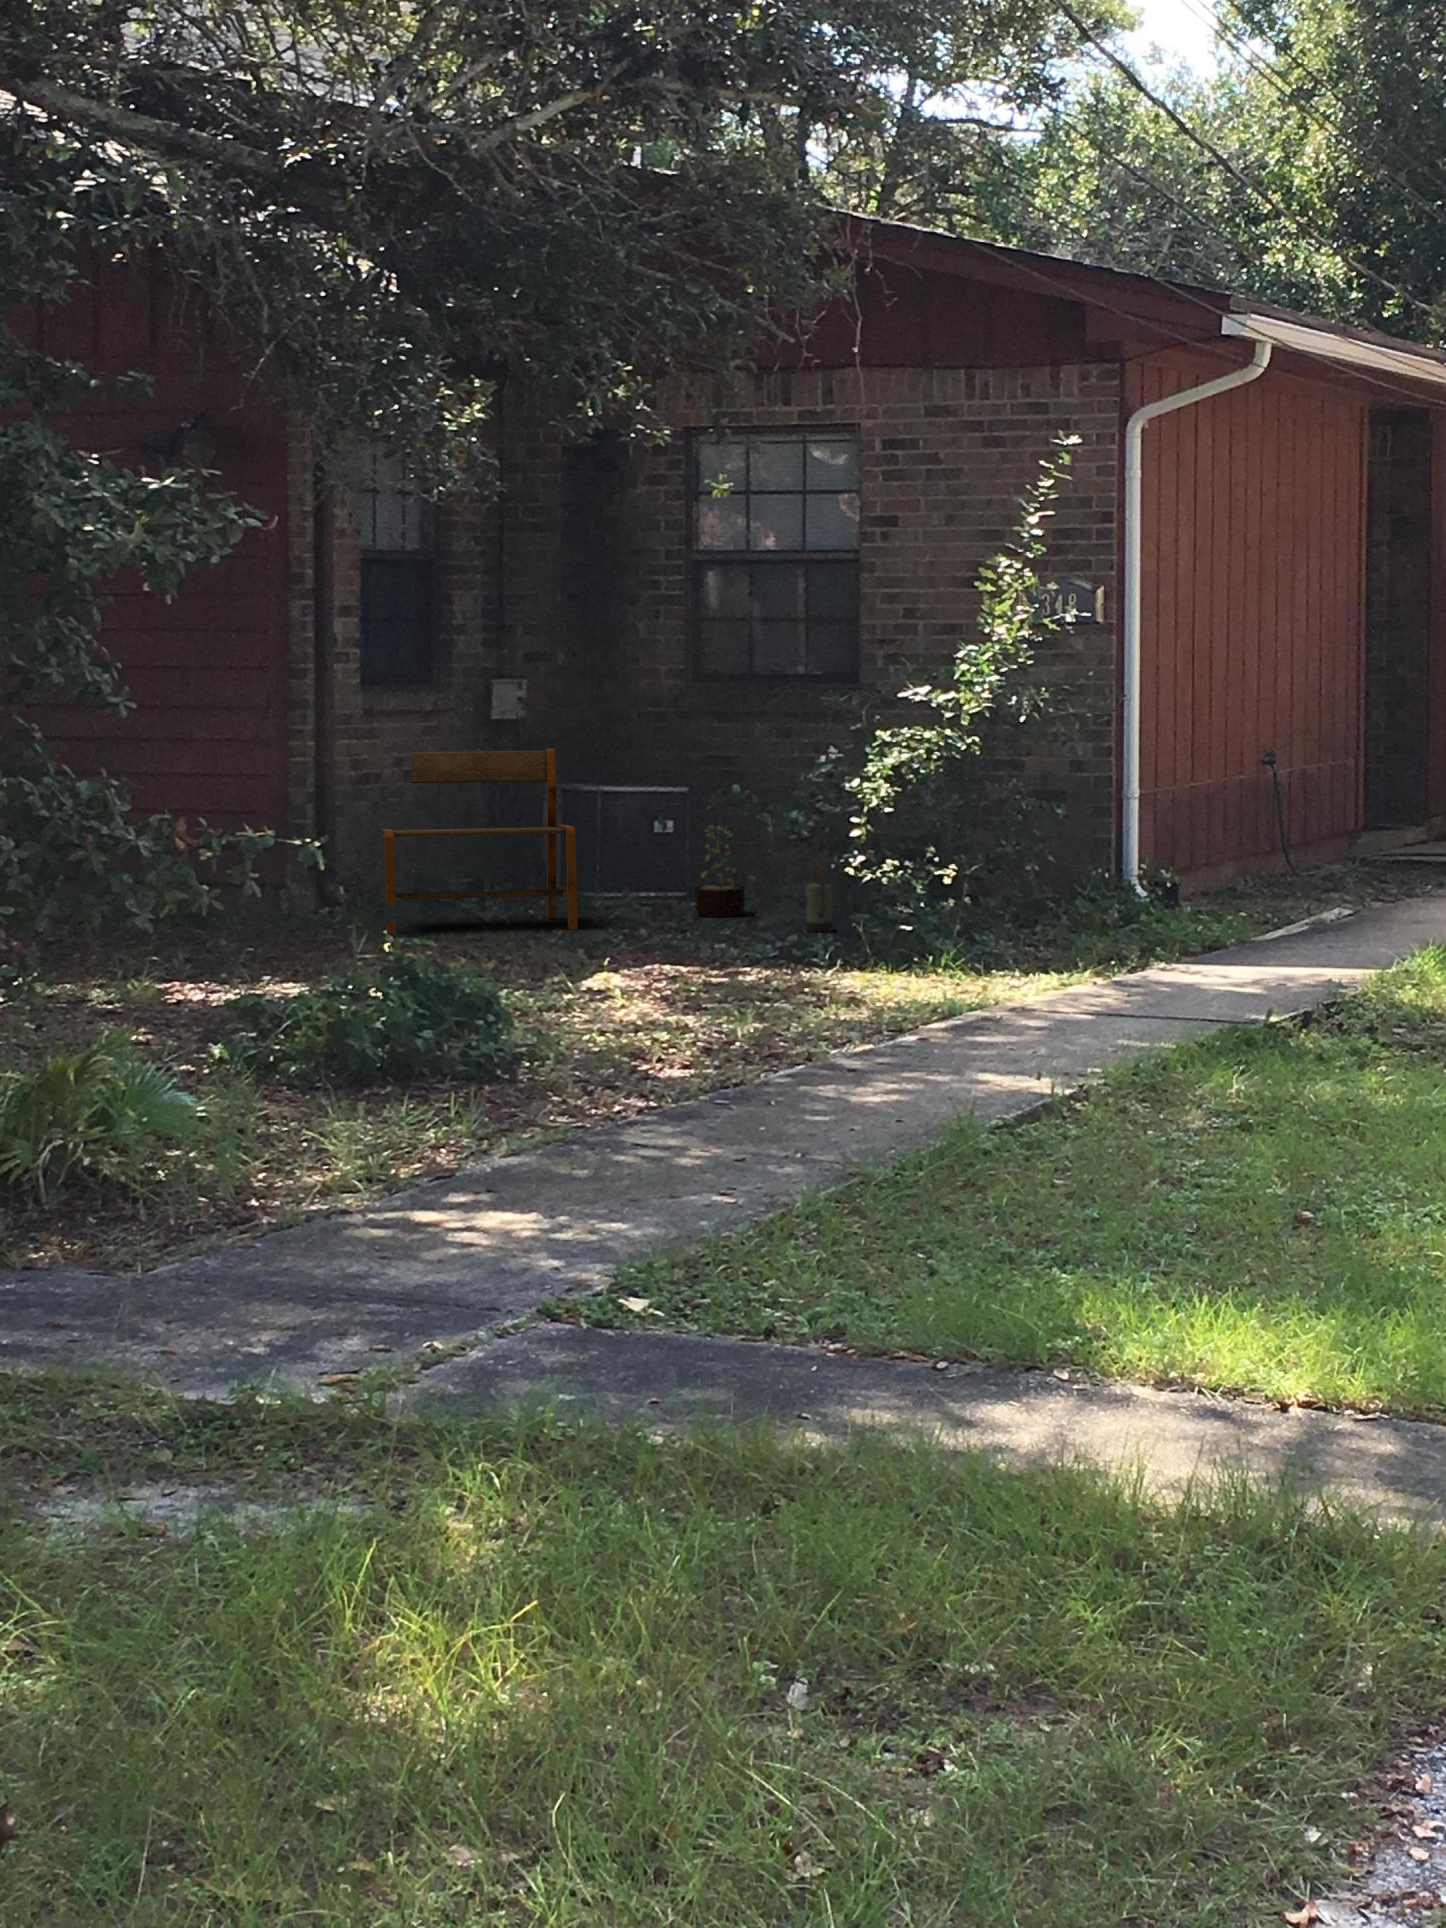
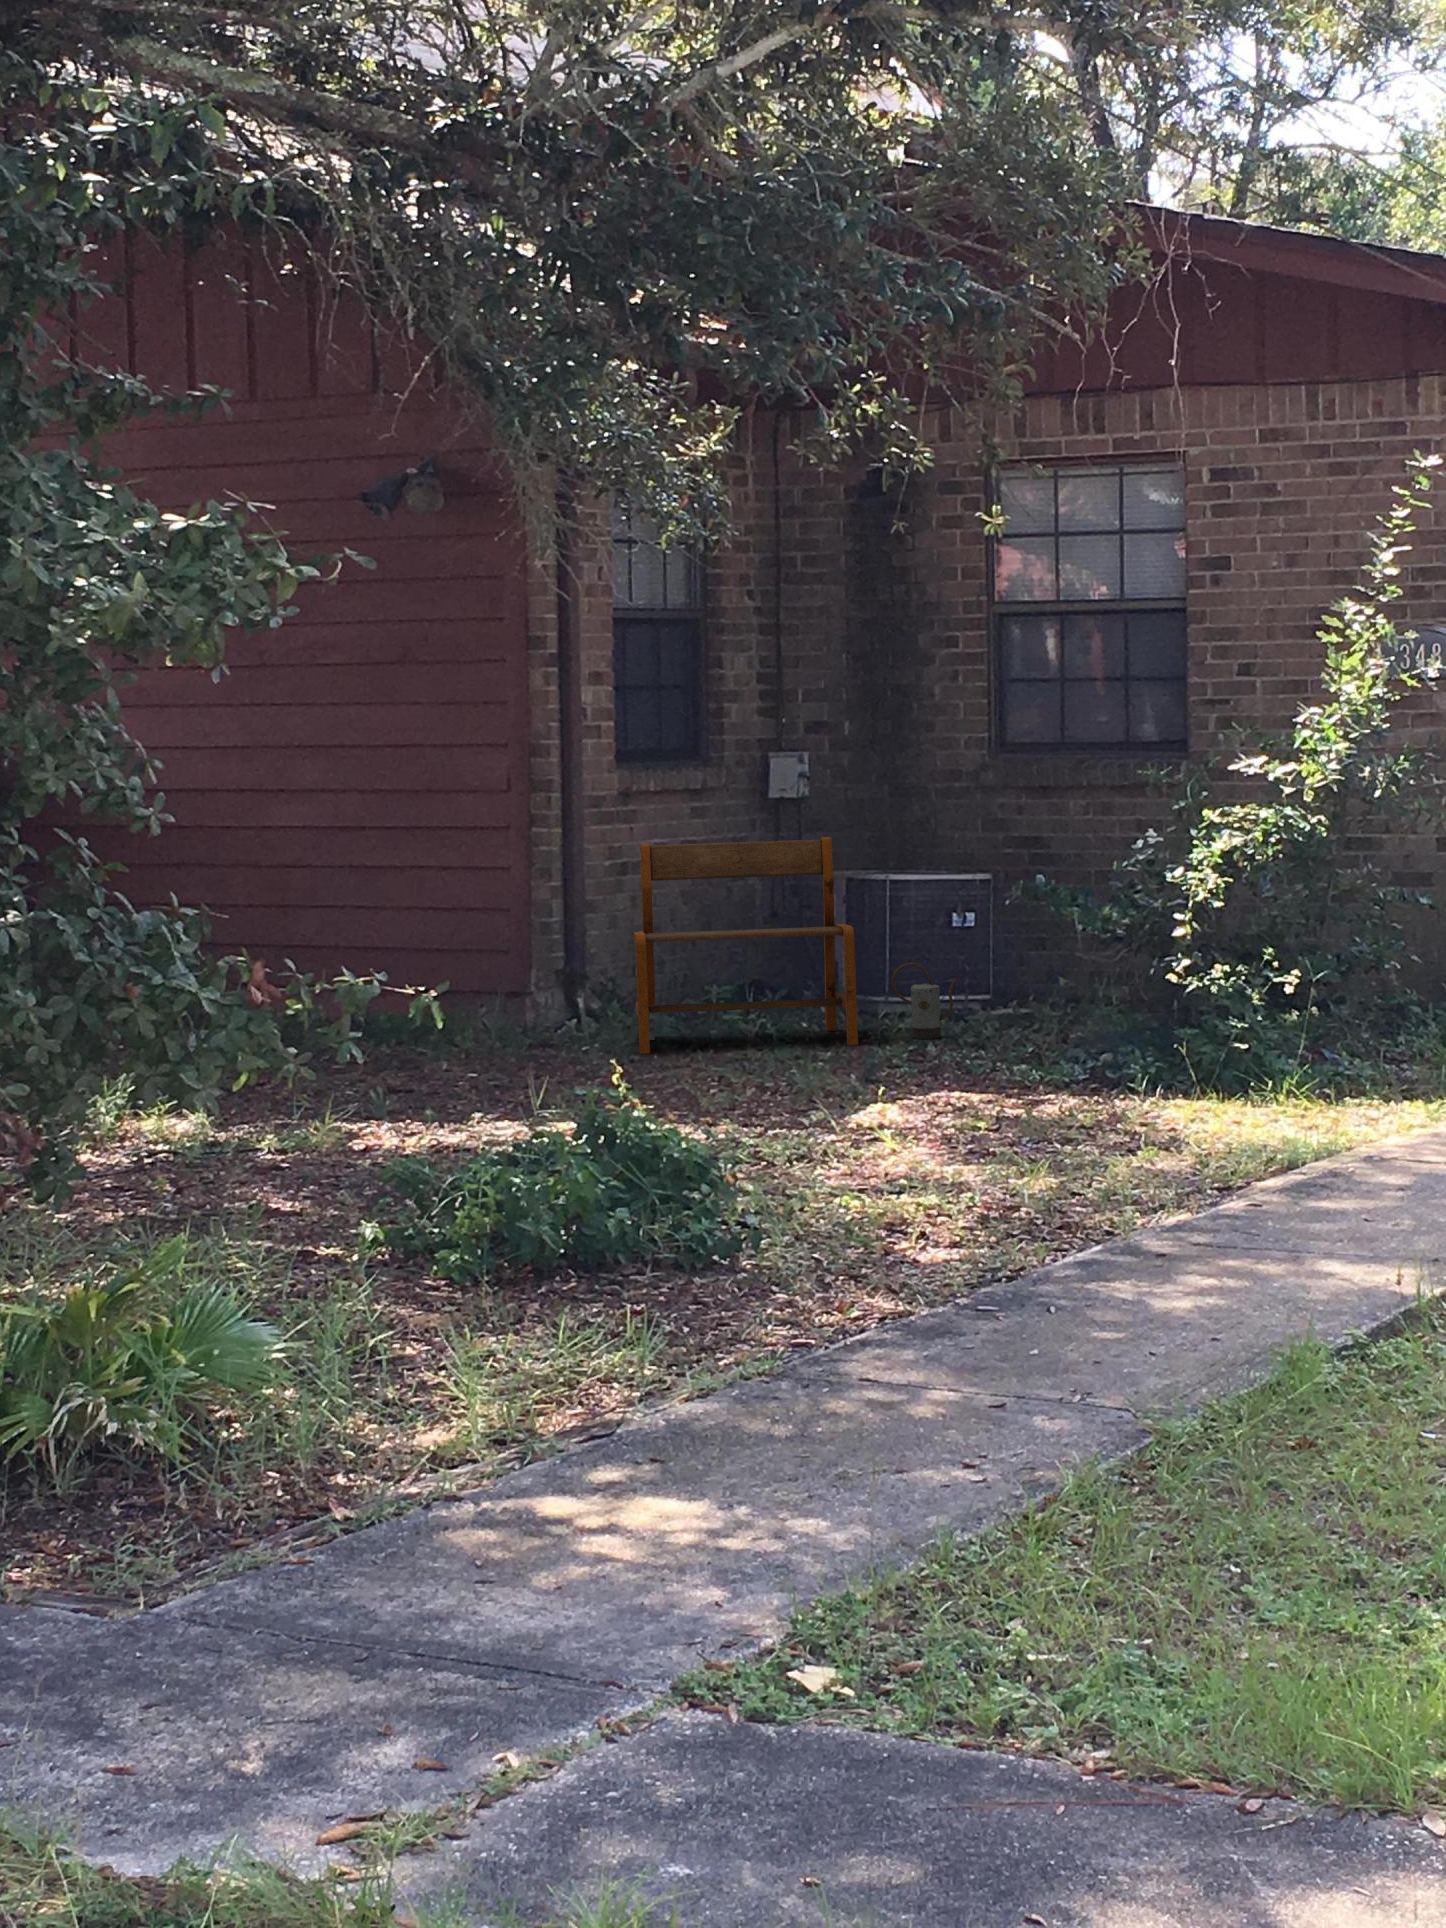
decorative plant: present [695,825,746,917] -> none [995,918,1056,1027]
watering can: present [806,864,832,932] -> present [892,963,959,1039]

